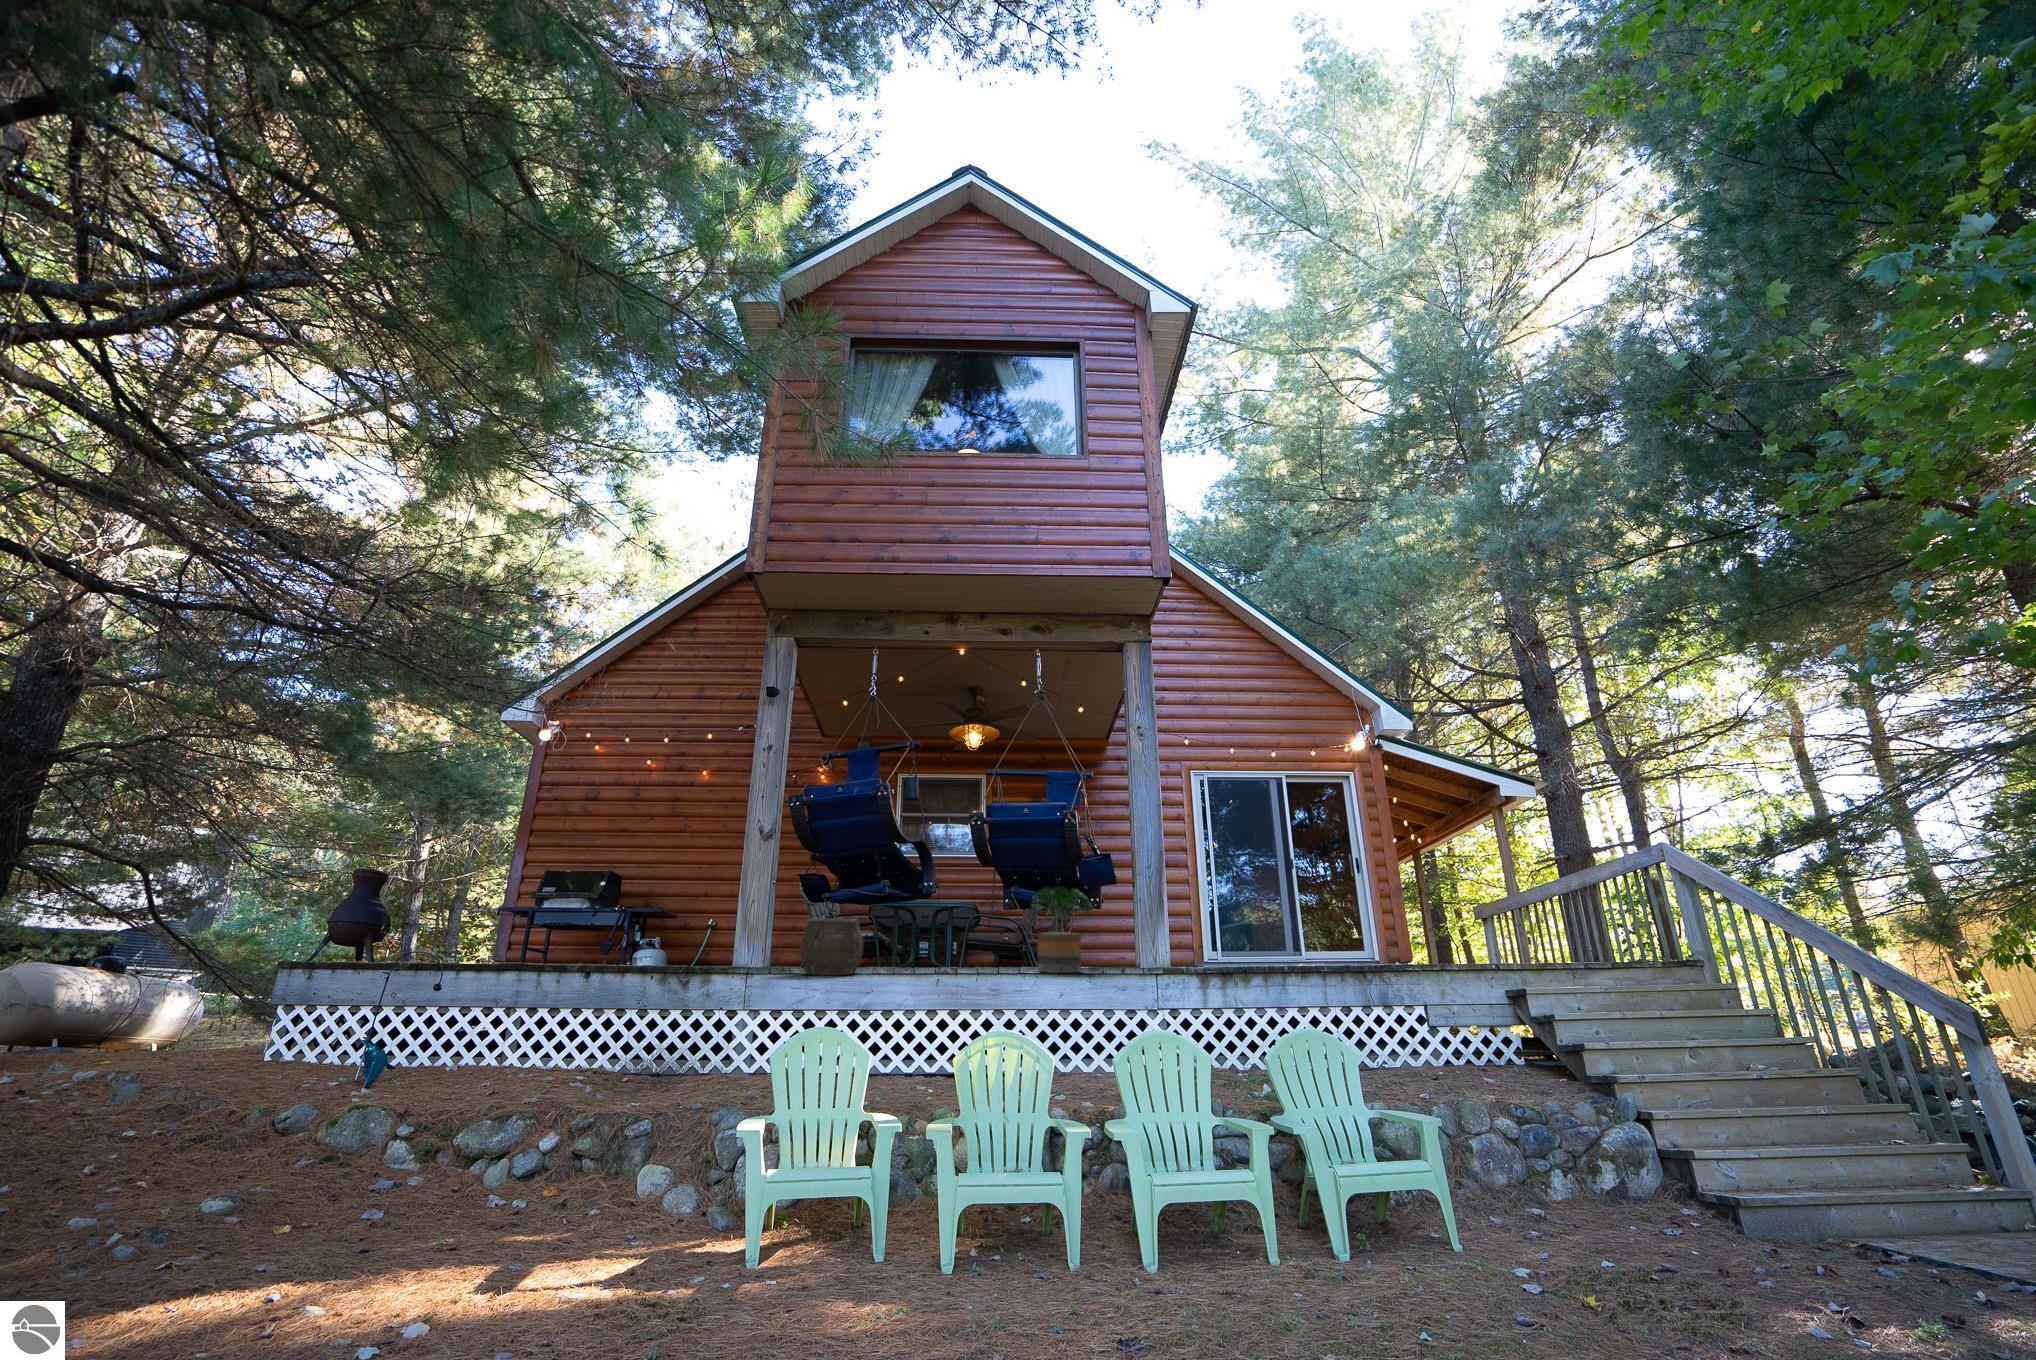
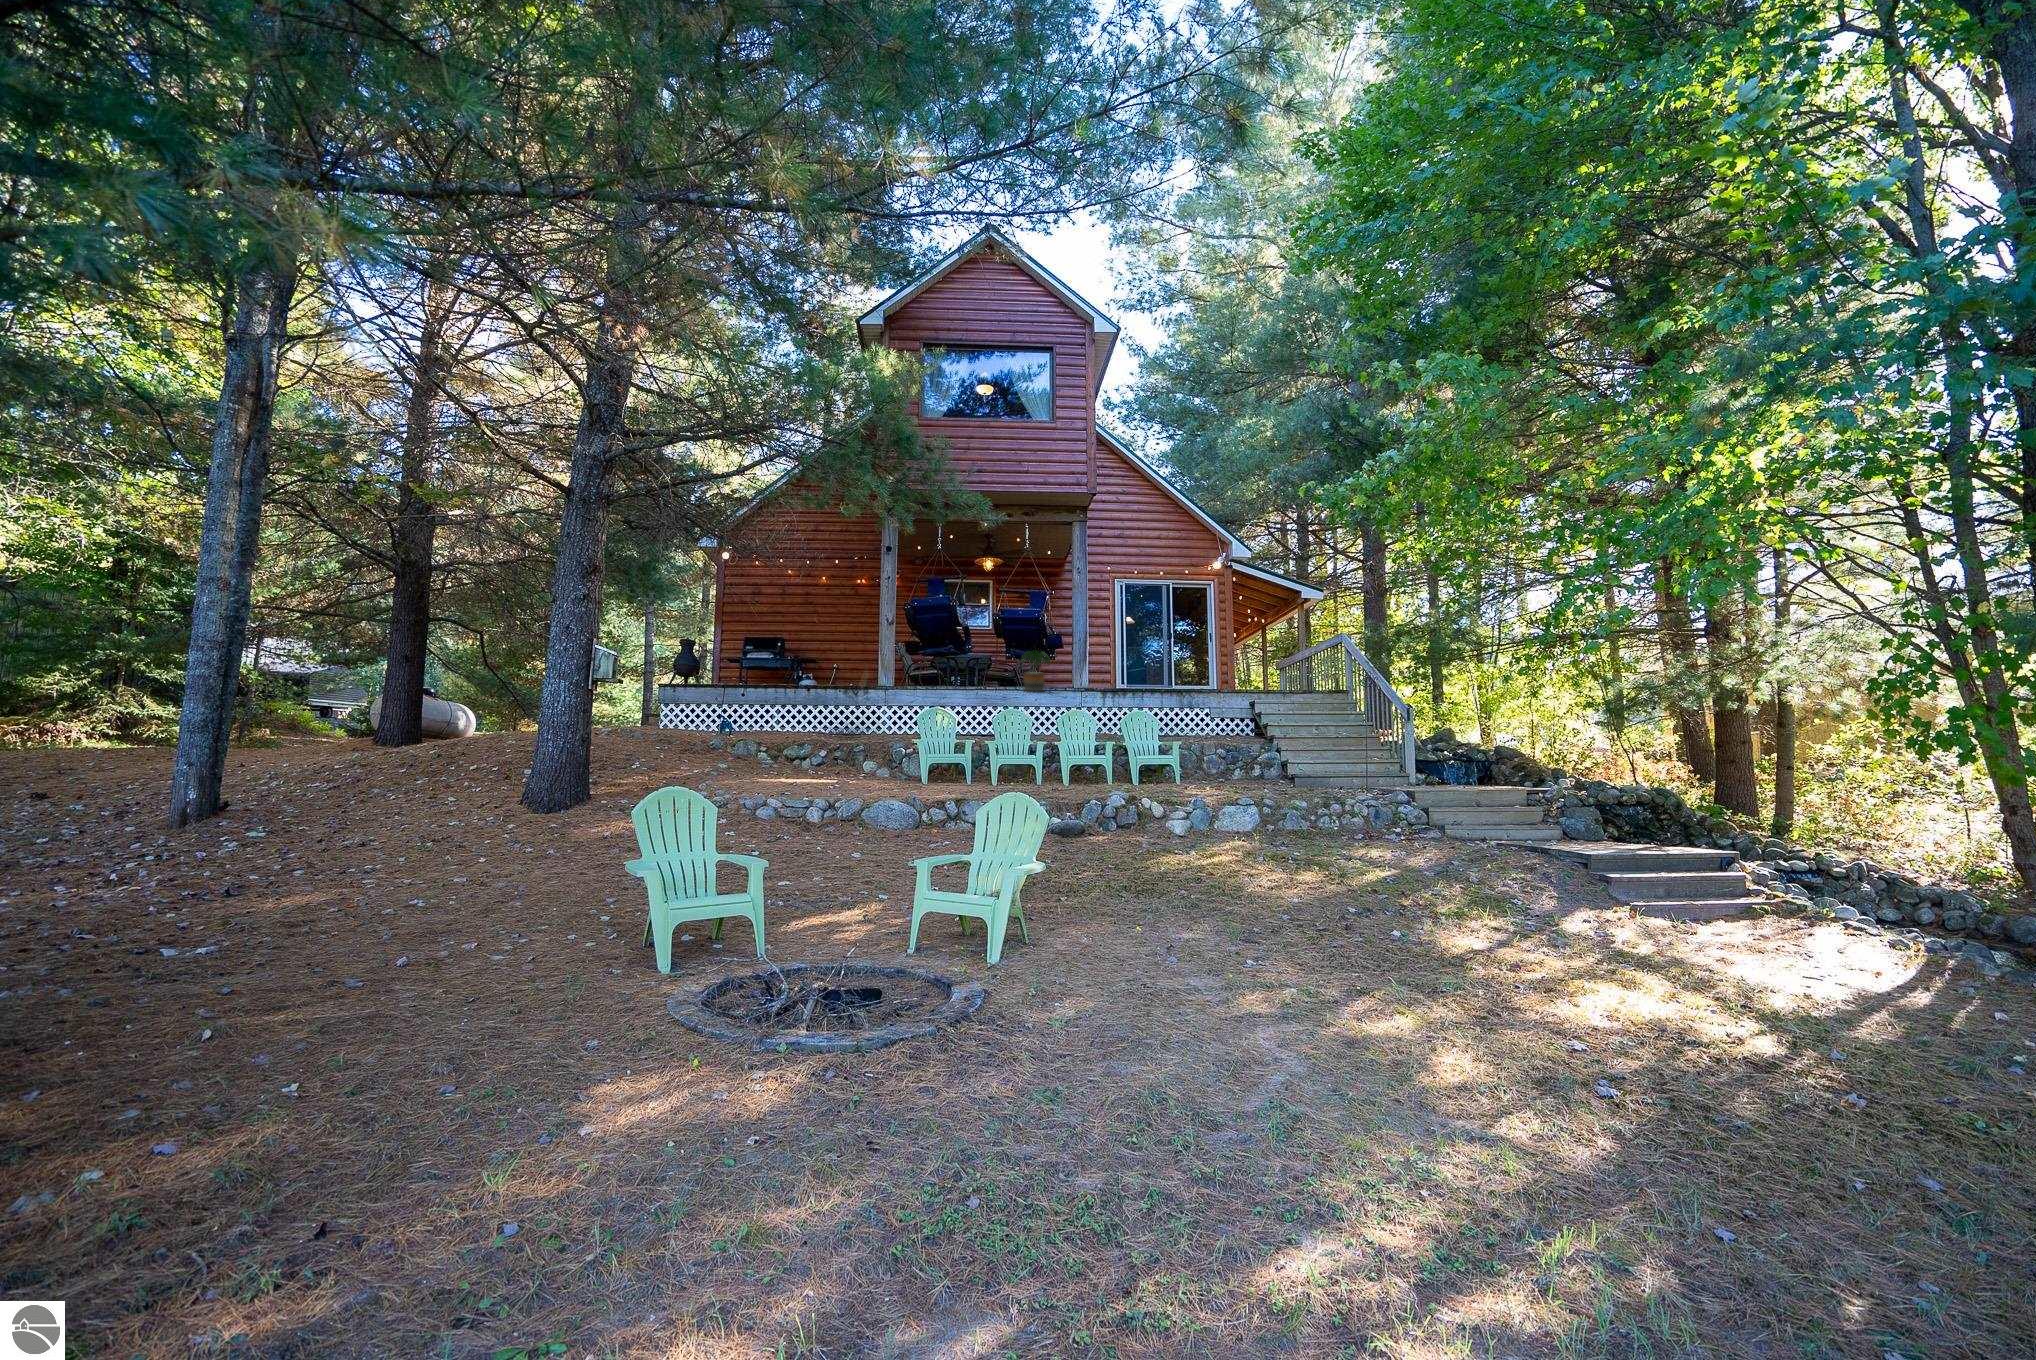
woven basket: present [800,918,863,976] -> none [911,665,941,691]

